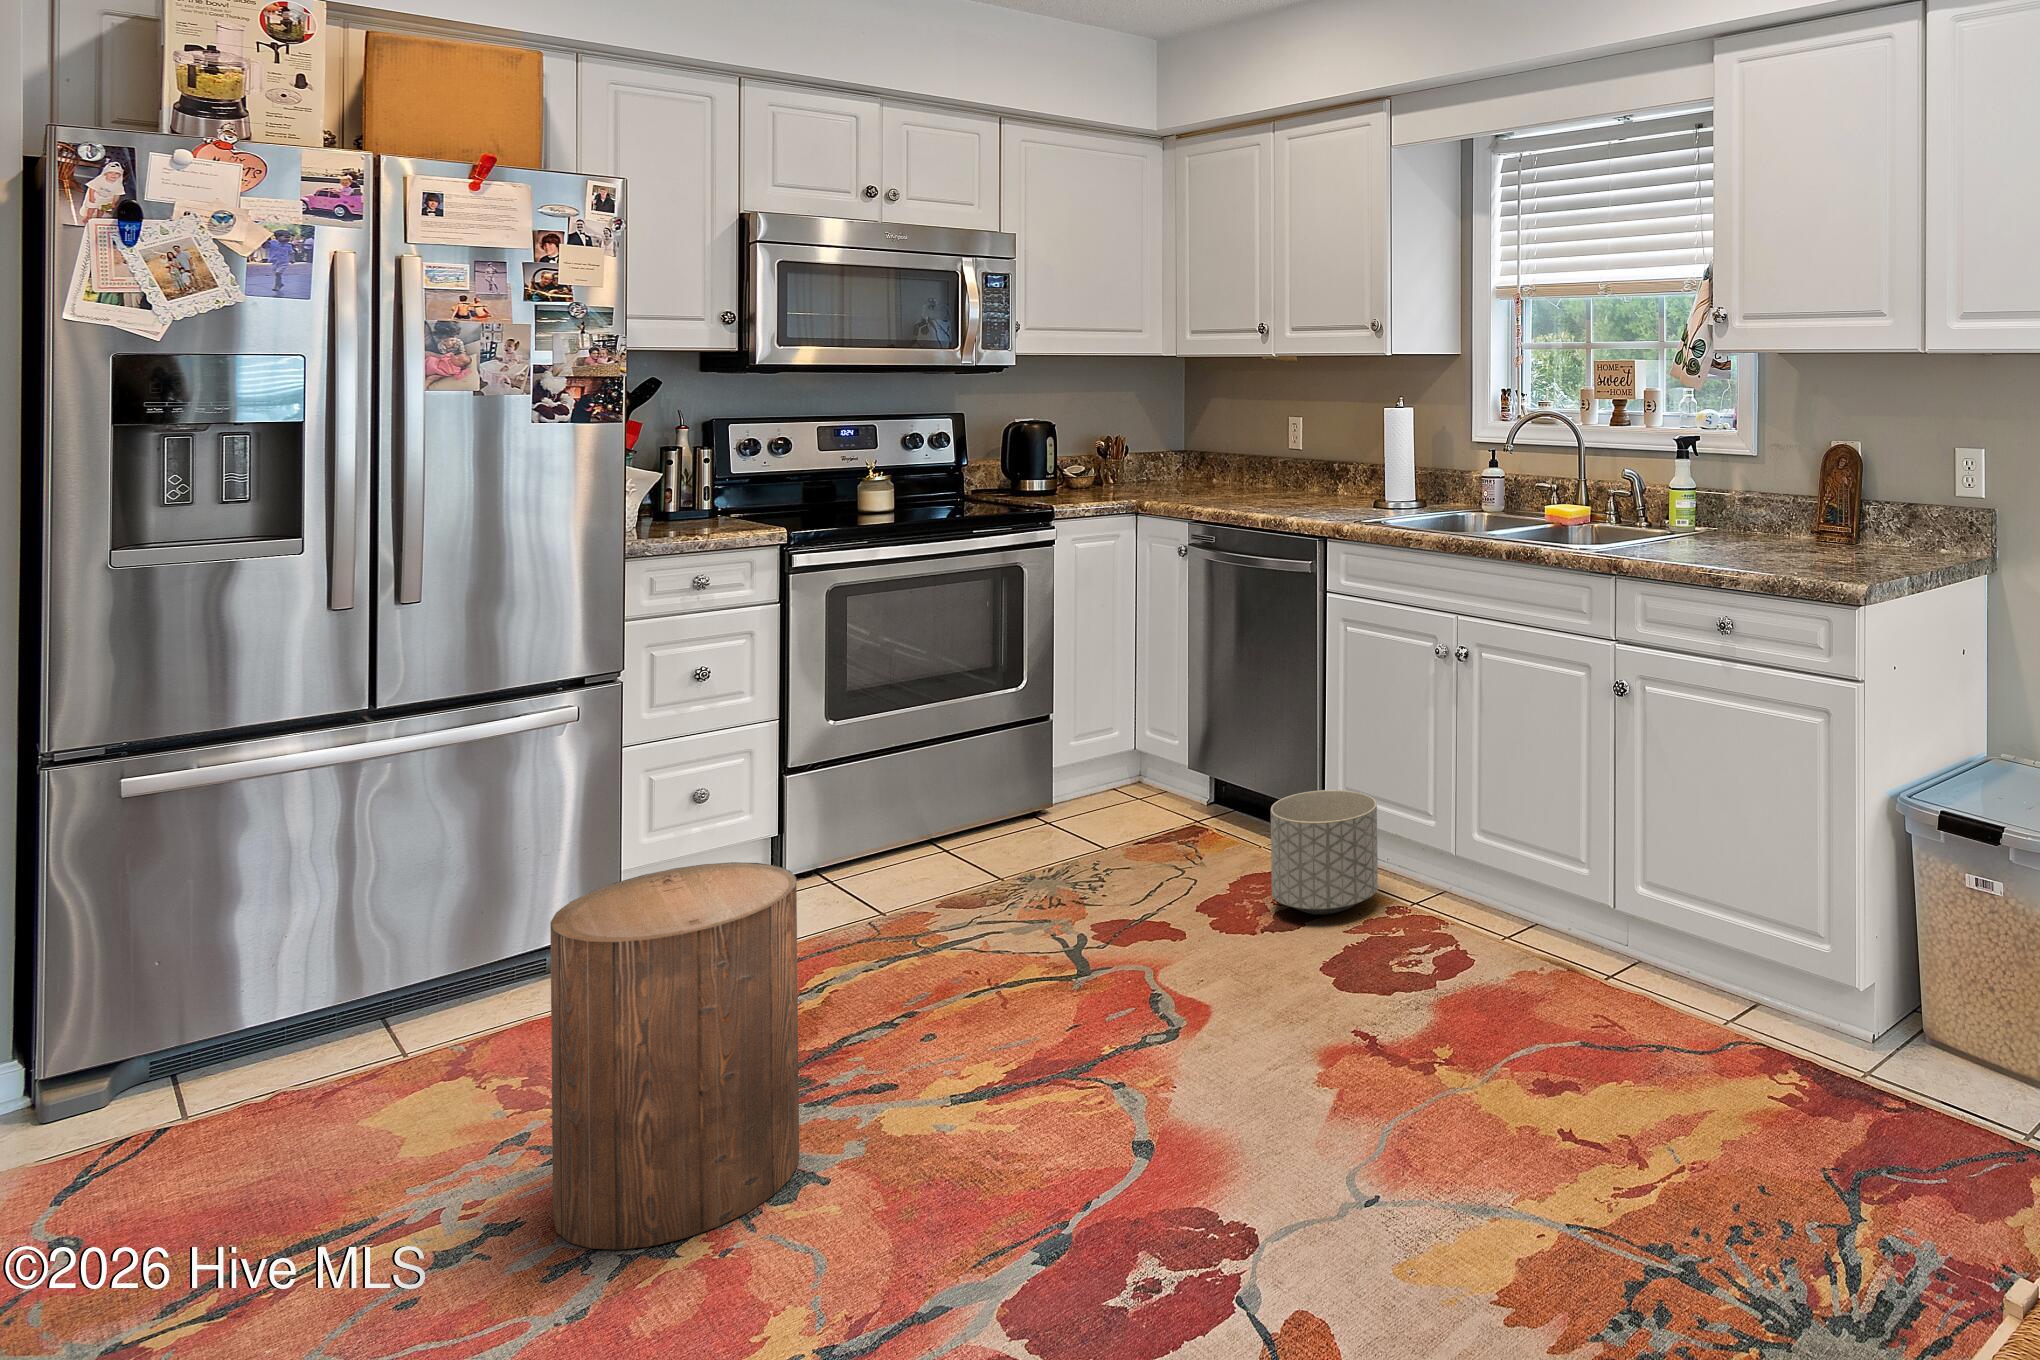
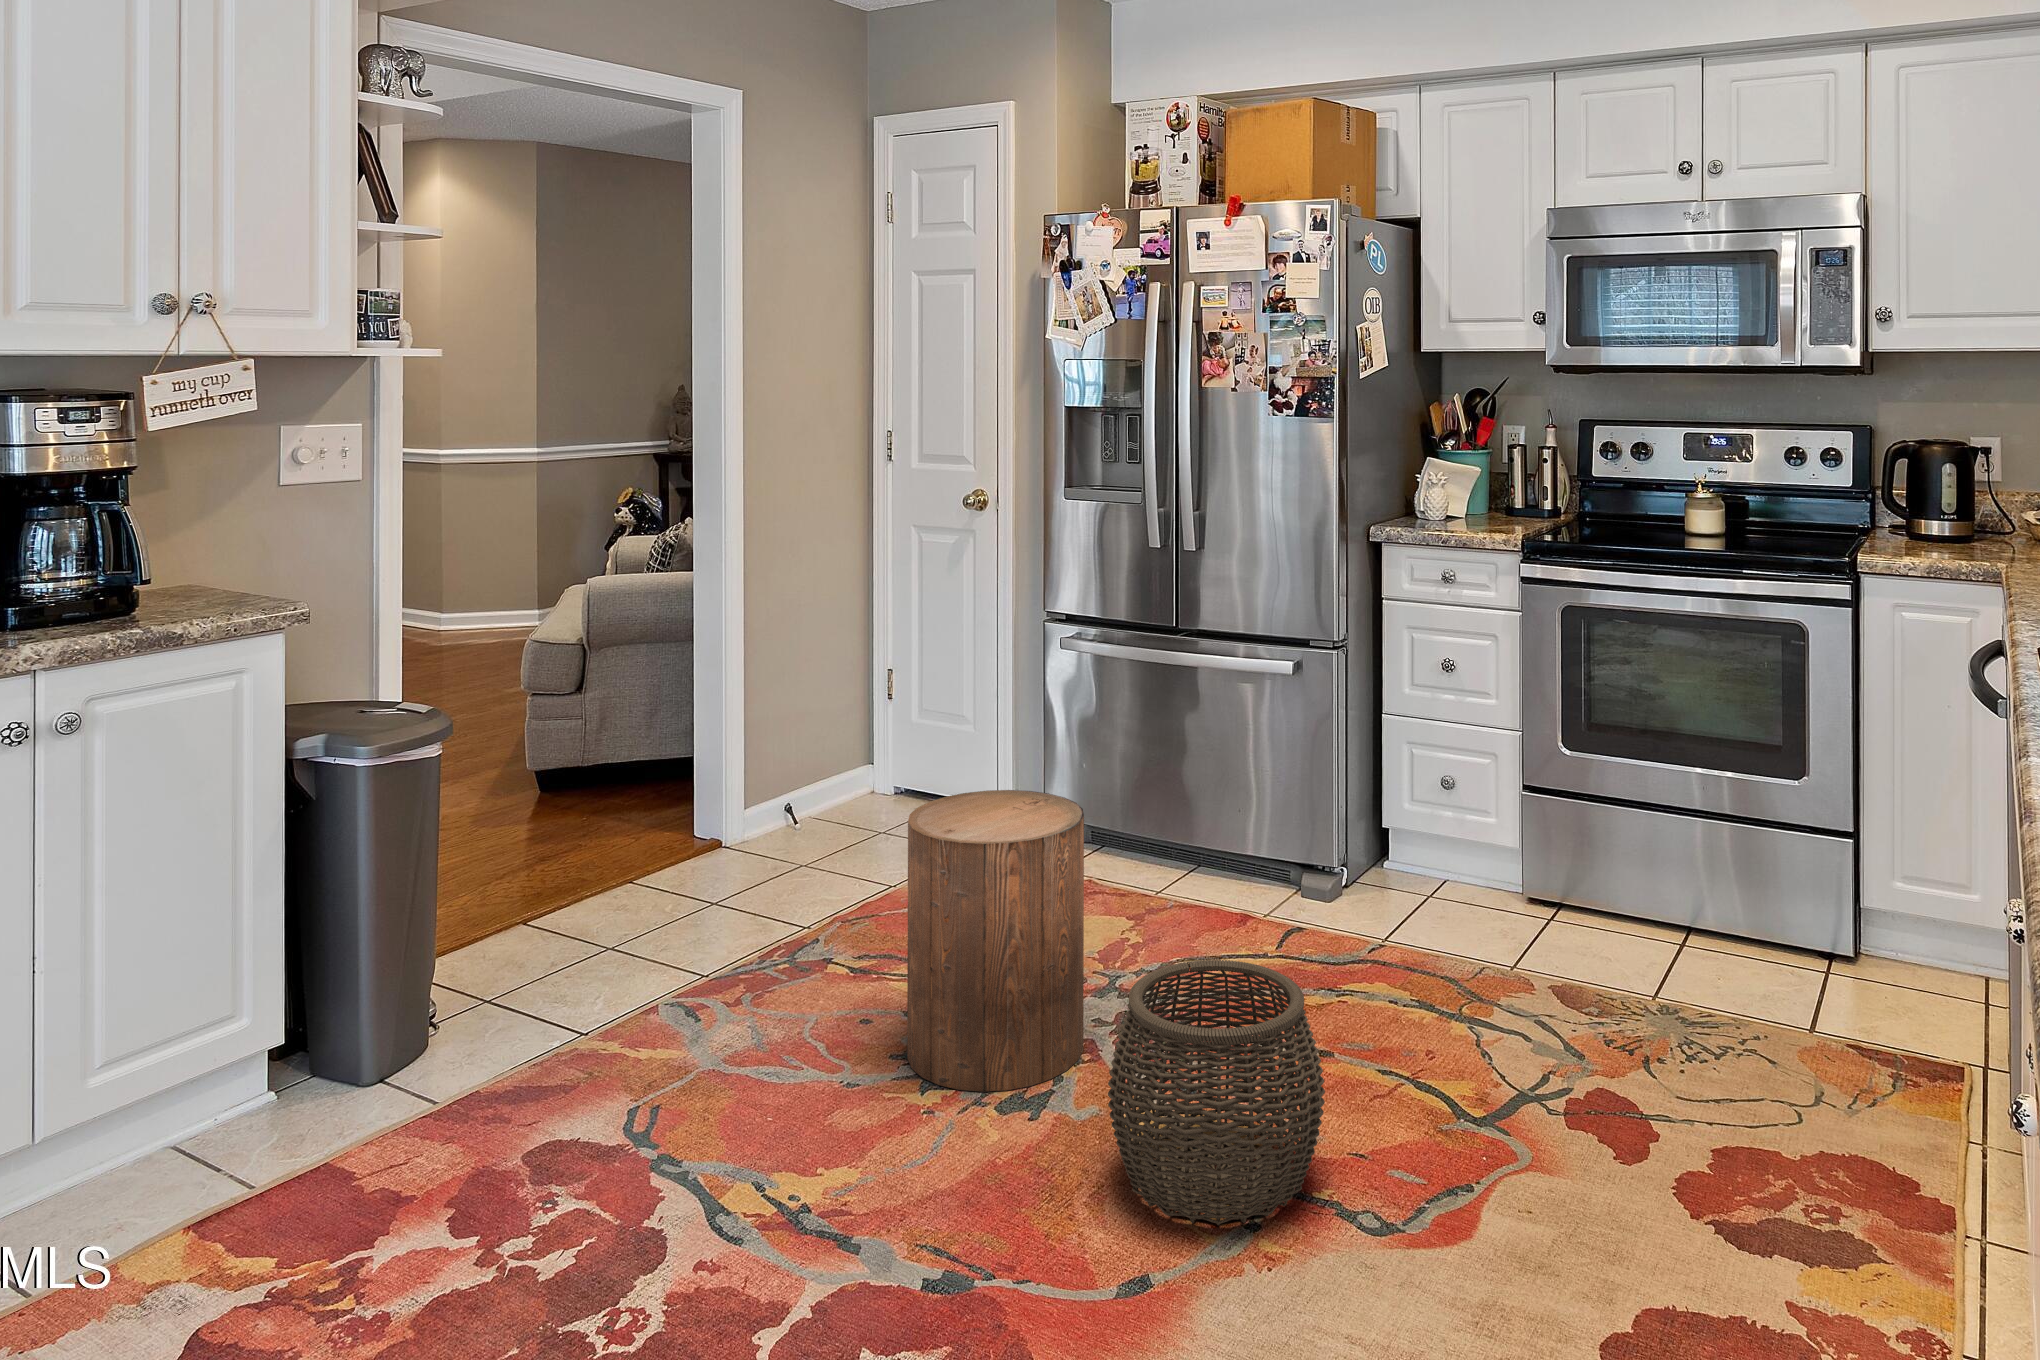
planter: present [1271,790,1378,915] -> none [1702,1043,1882,1264]
woven basket: none [972,886,1174,1118] -> present [1108,960,1325,1225]

